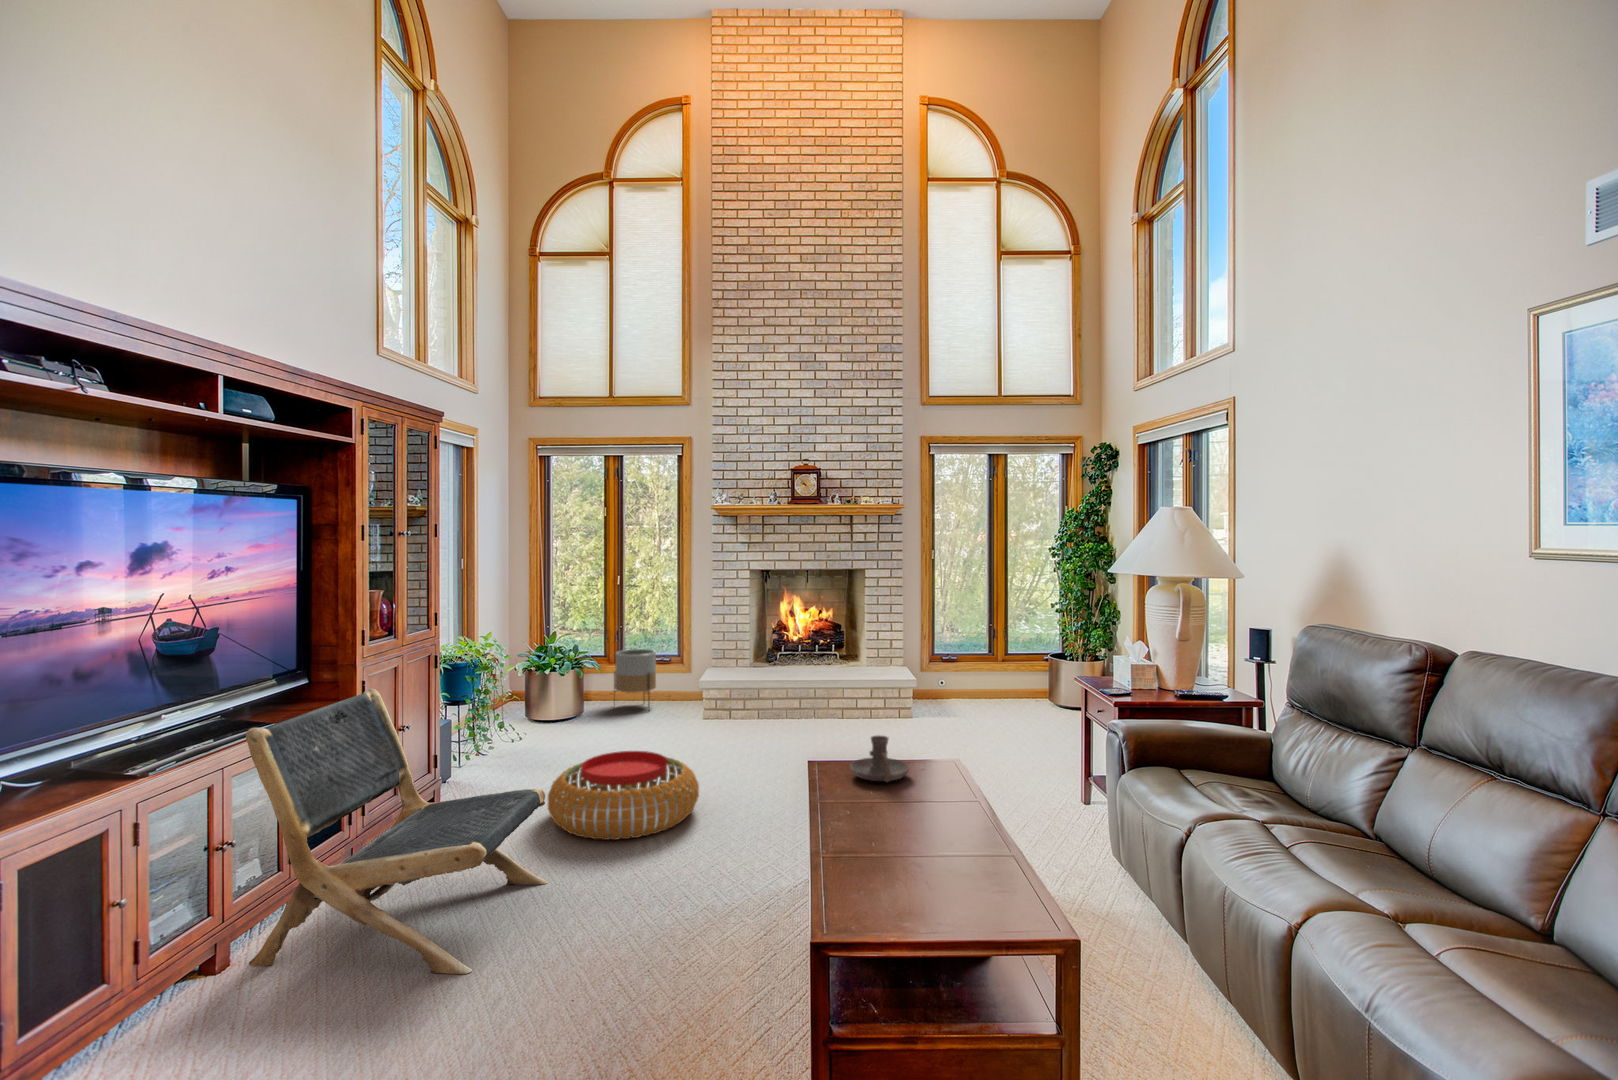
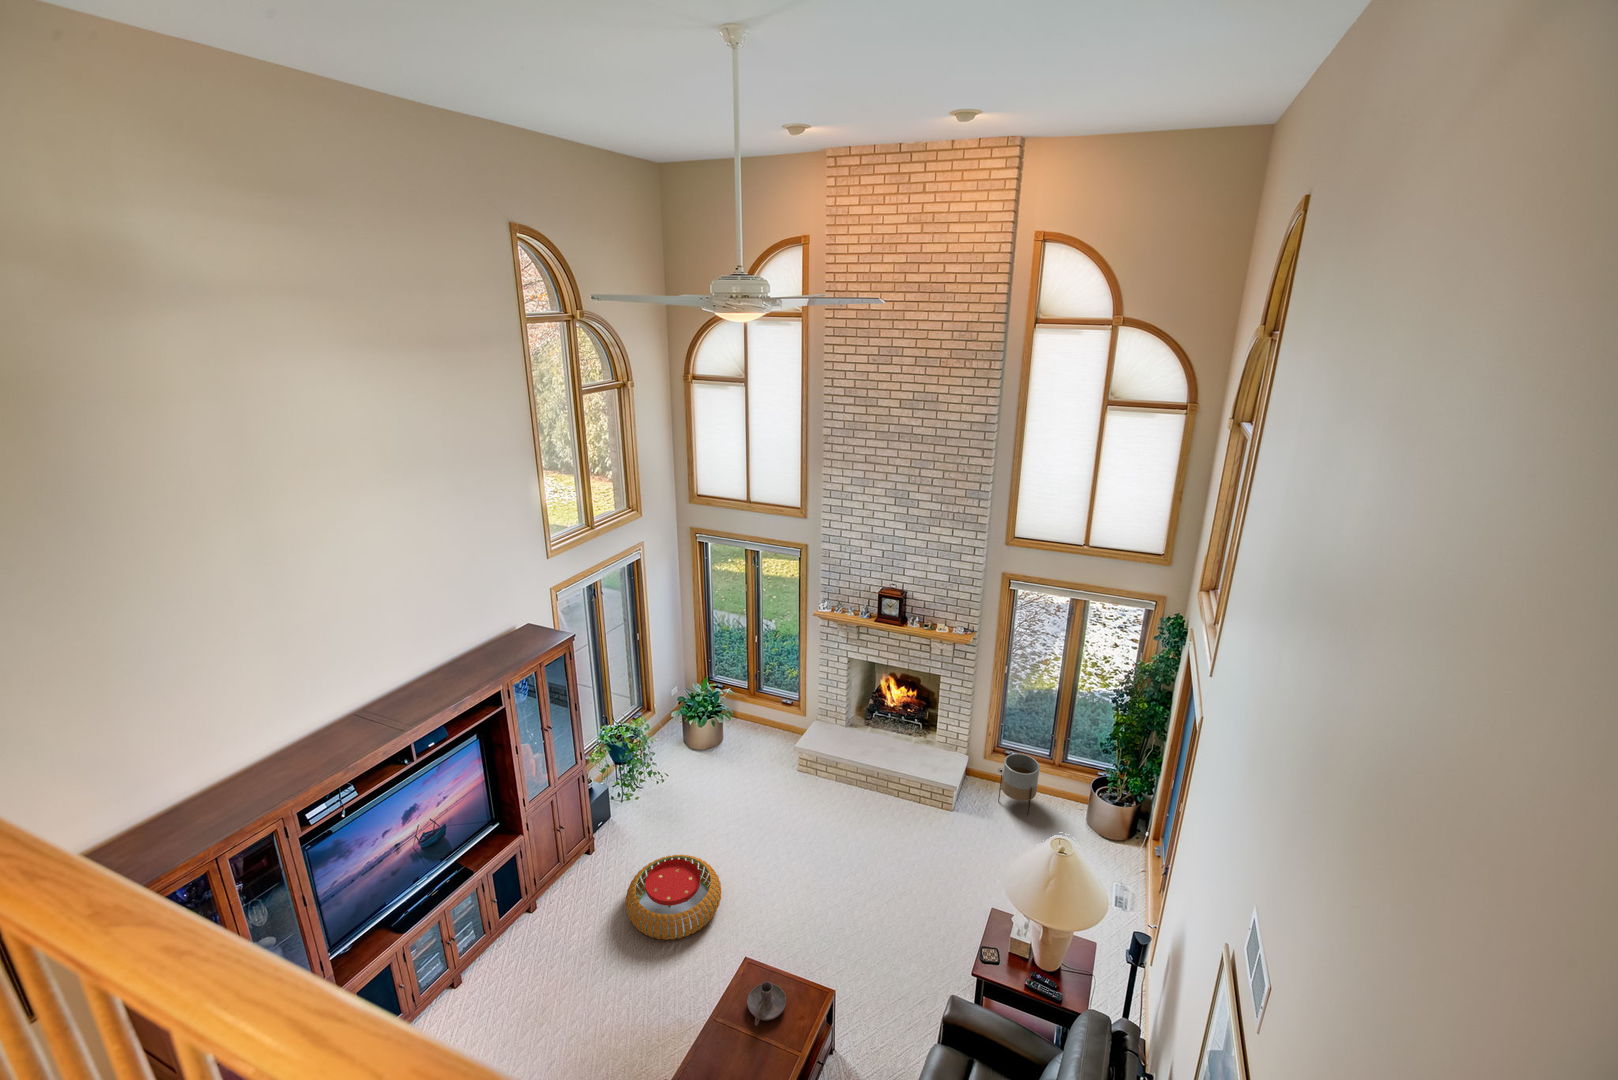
planter: present [614,649,656,710] -> present [998,754,1040,815]
lounge chair: present [246,689,548,974] -> none [431,851,600,1052]

